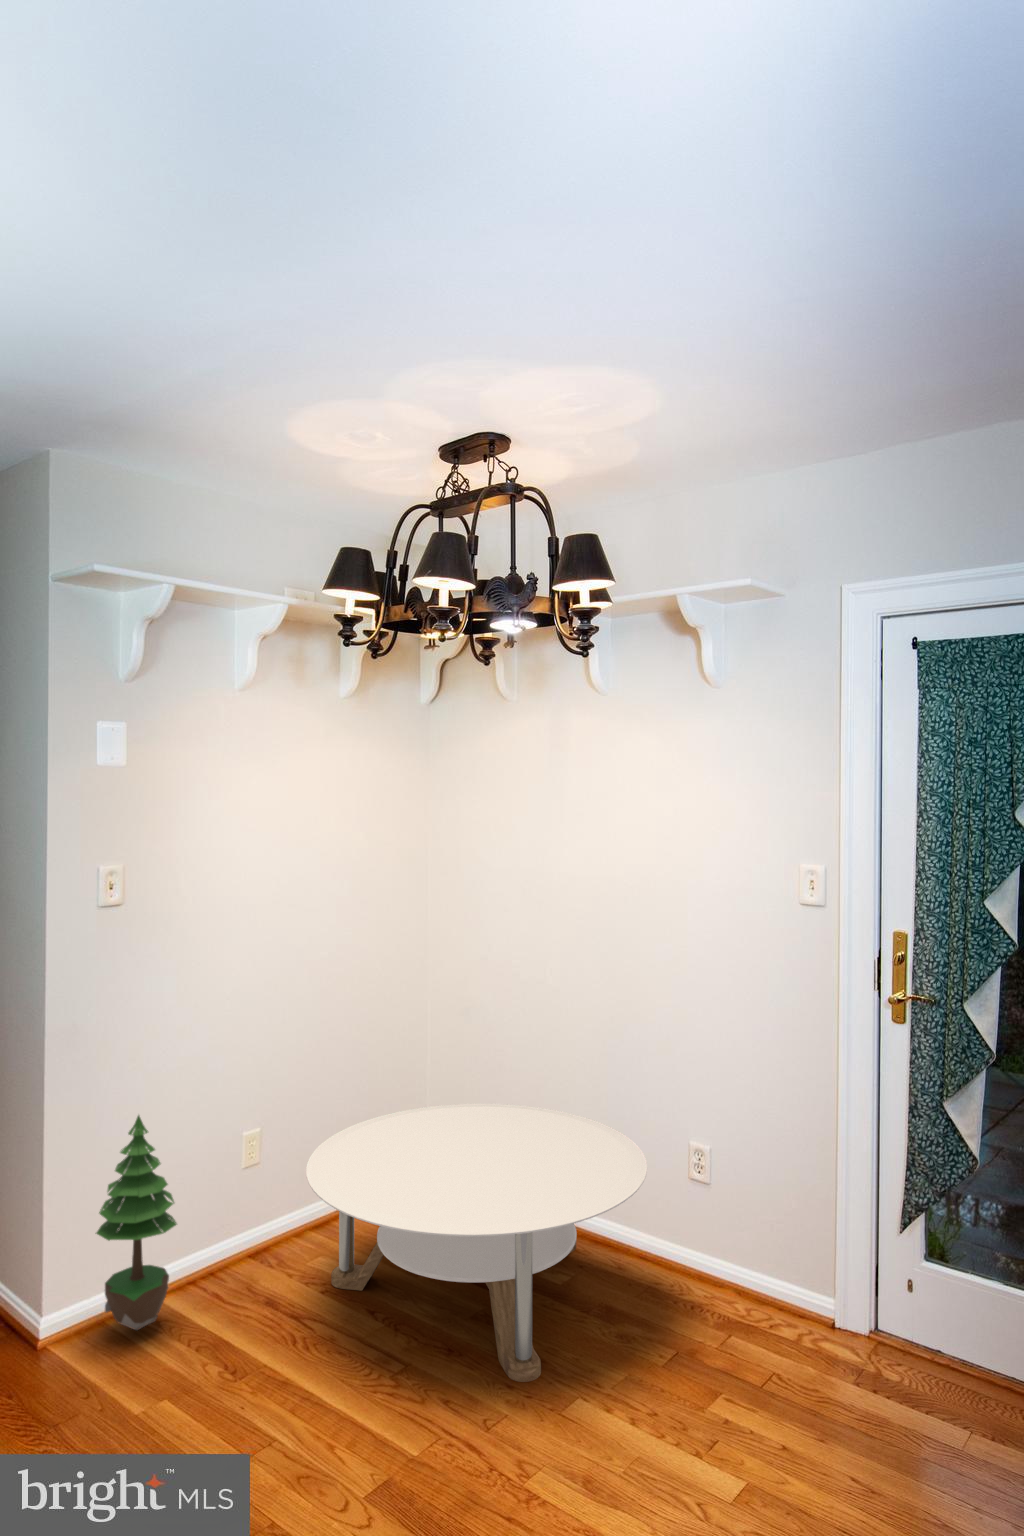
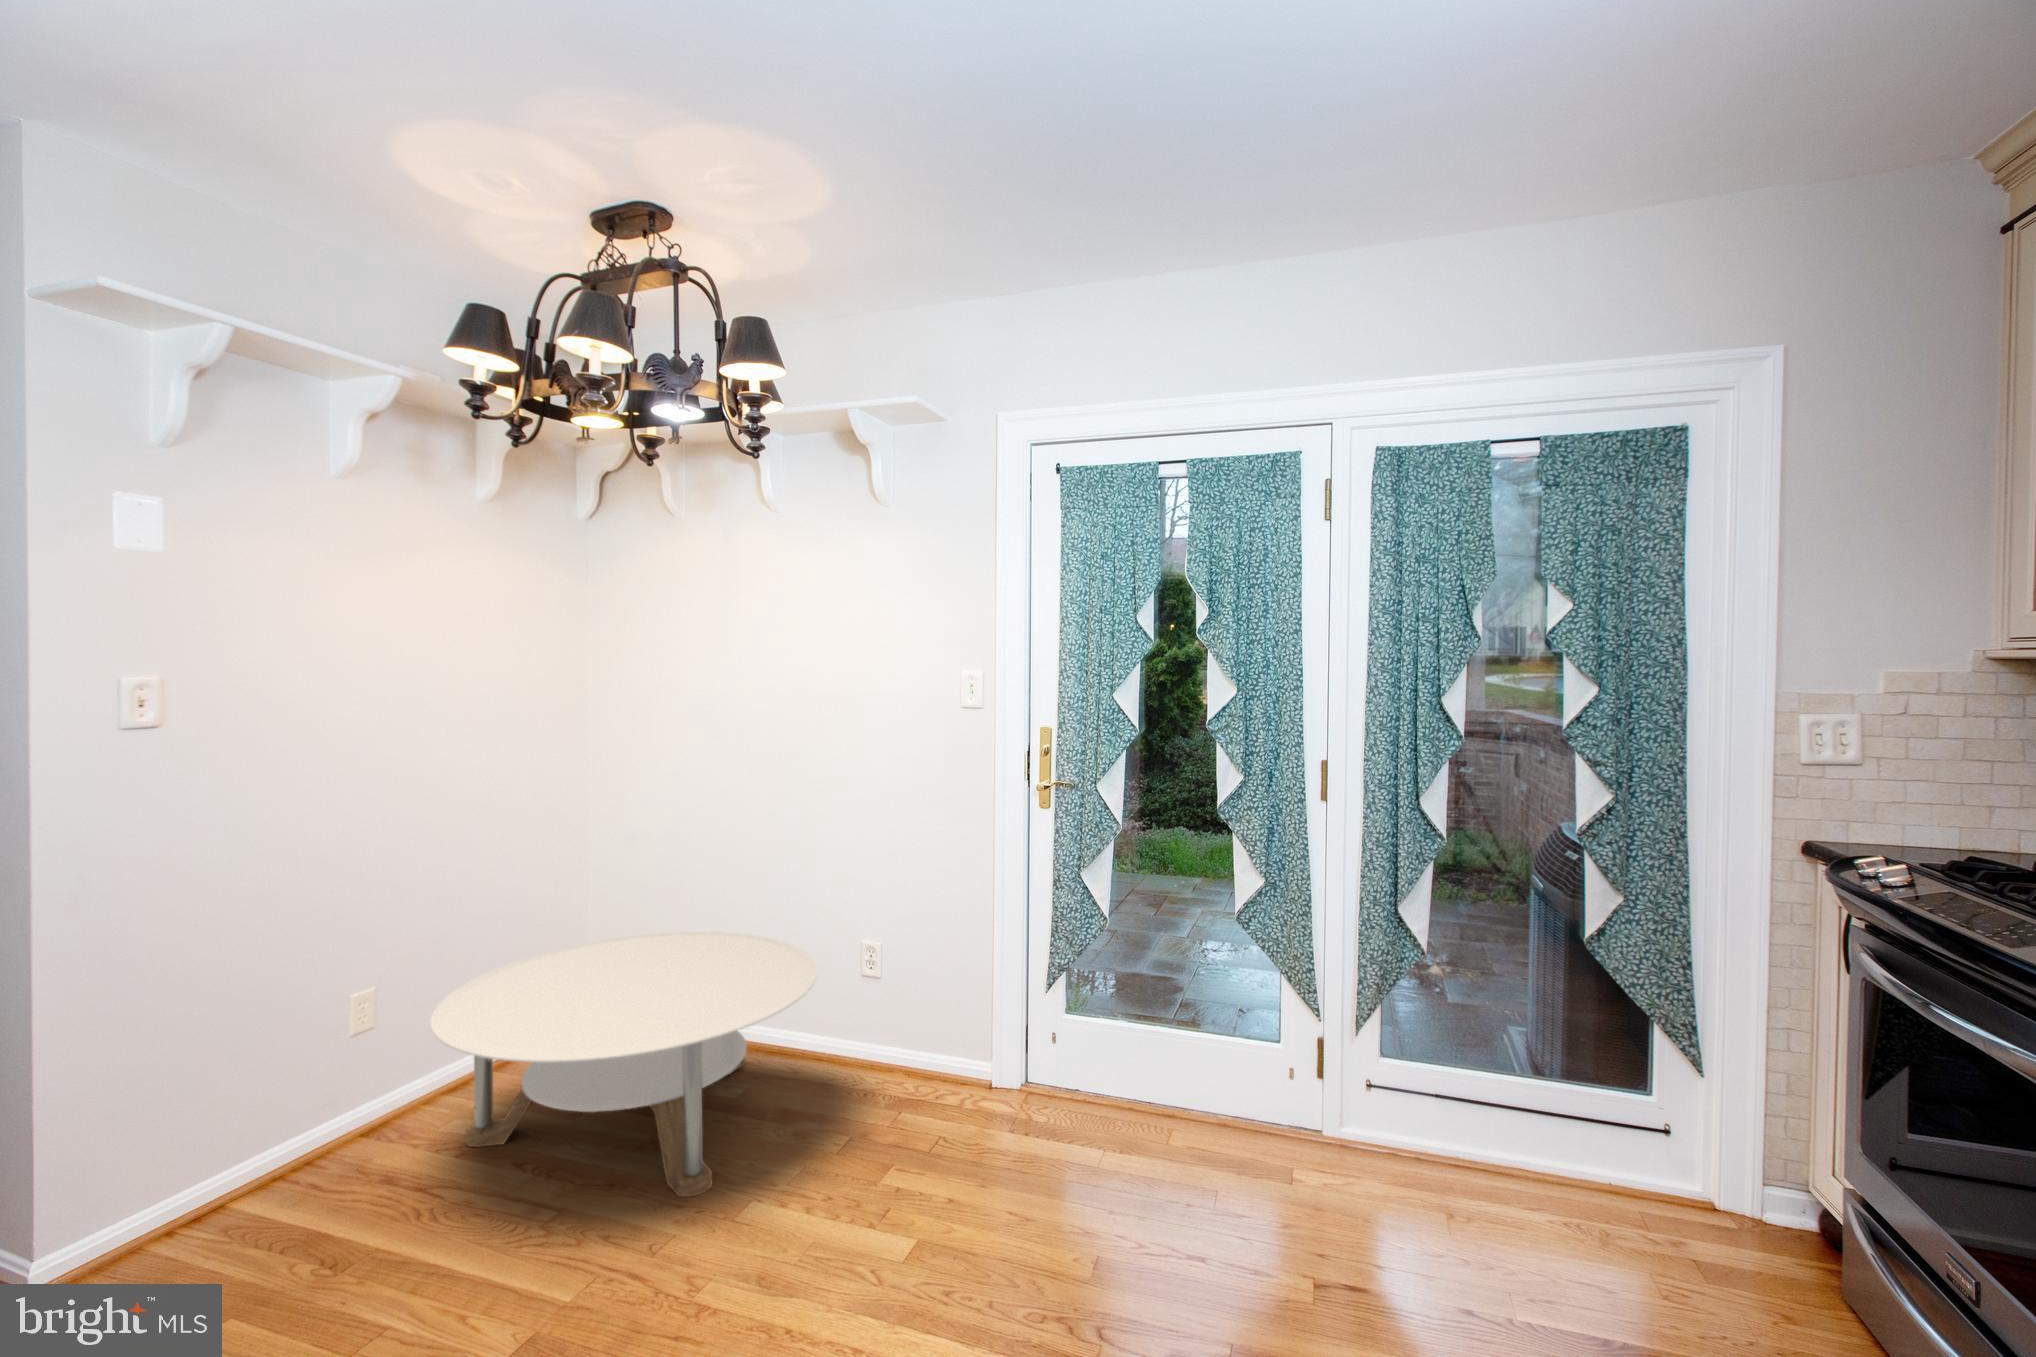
potted tree: present [96,1115,177,1330] -> none [123,982,252,1244]

